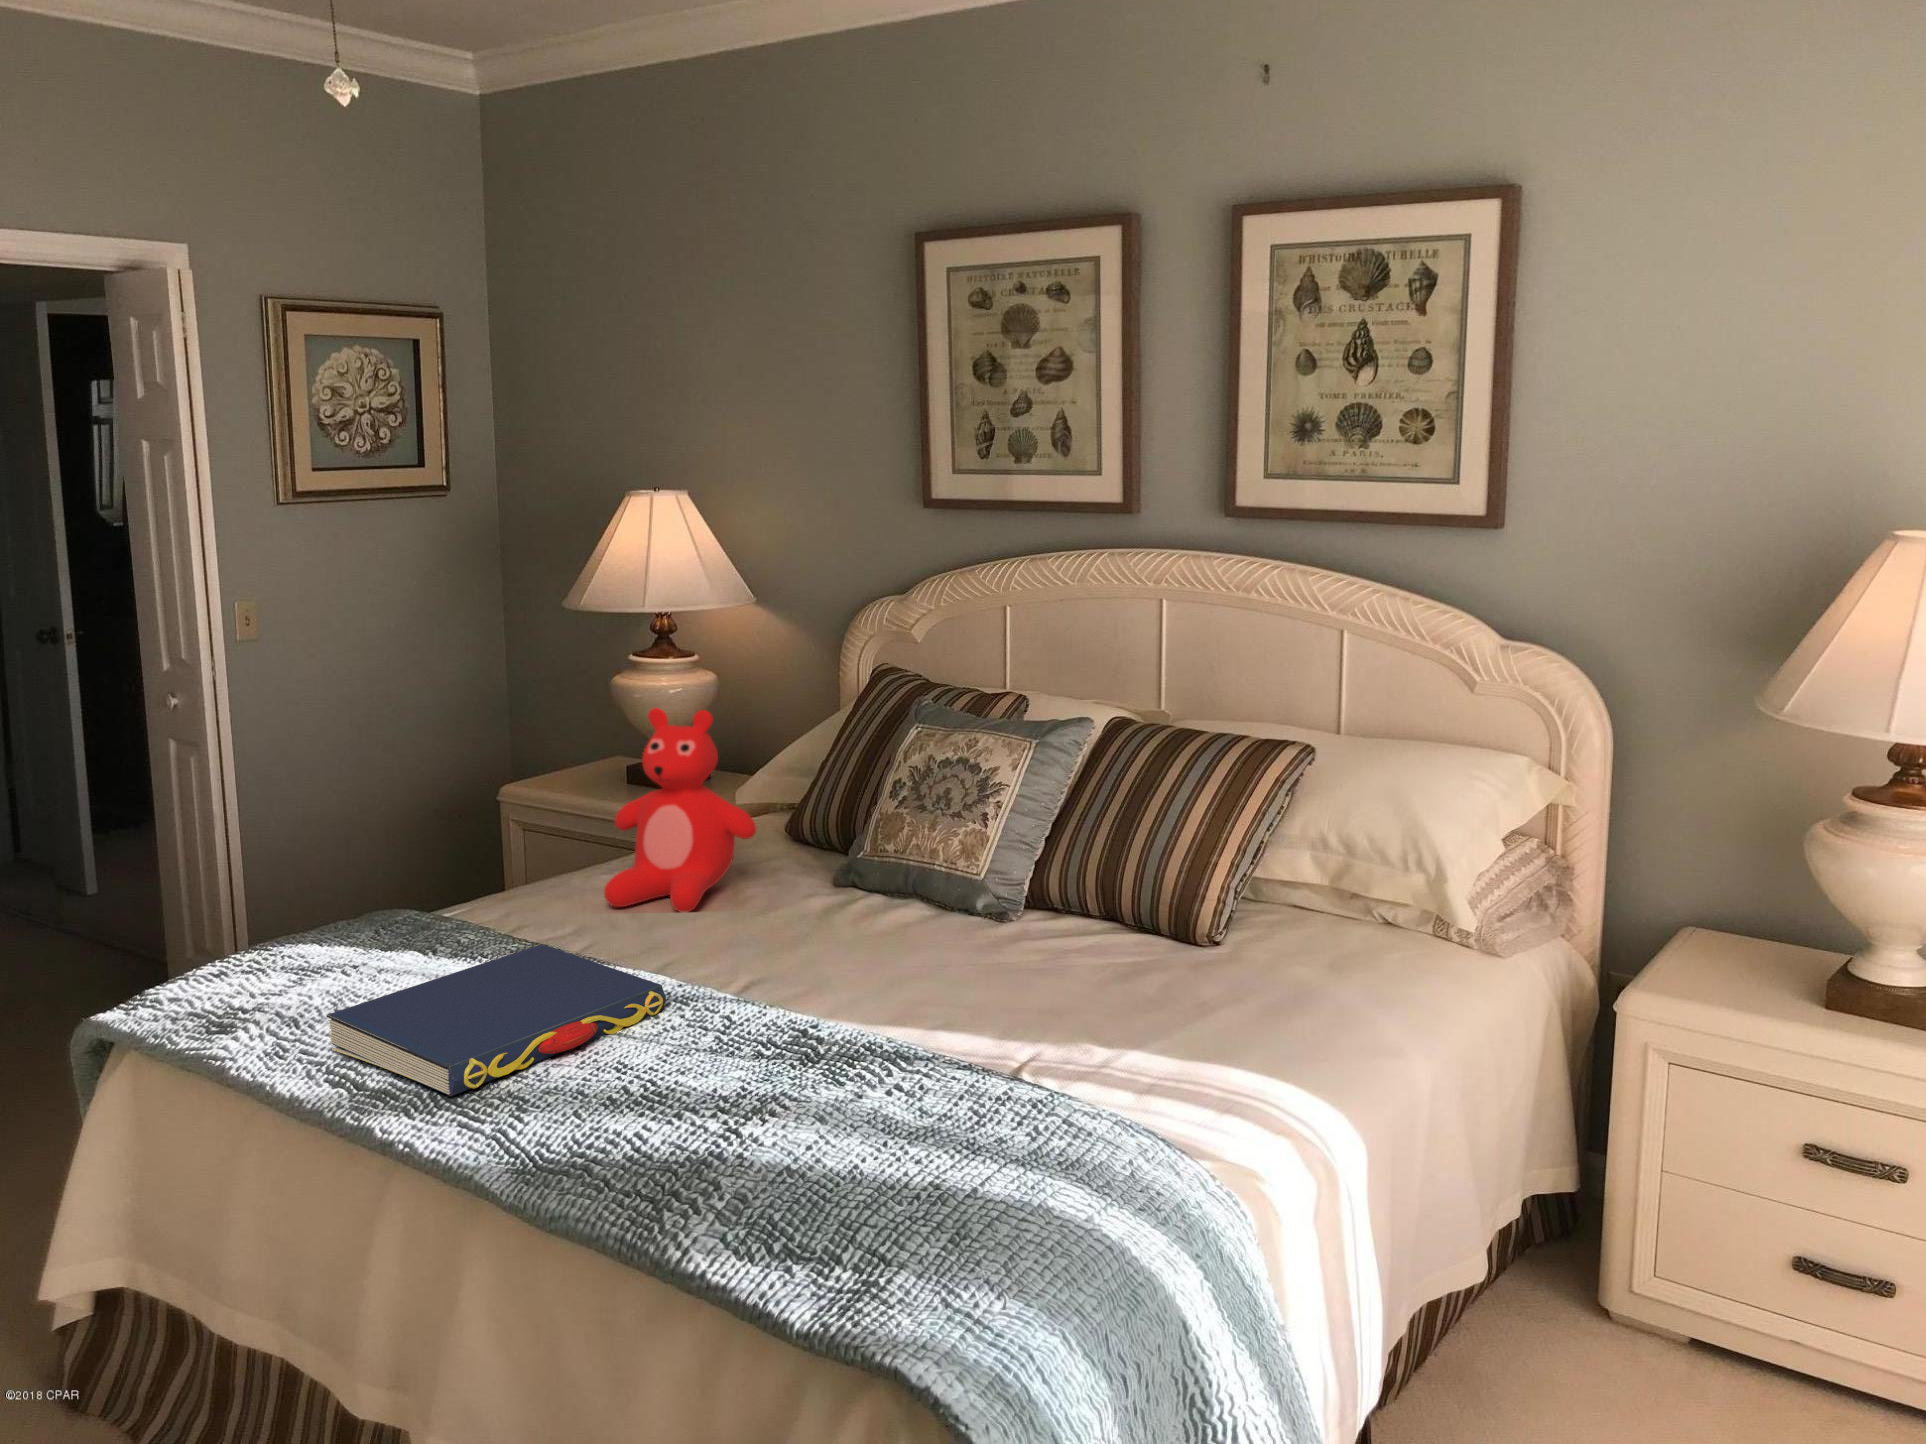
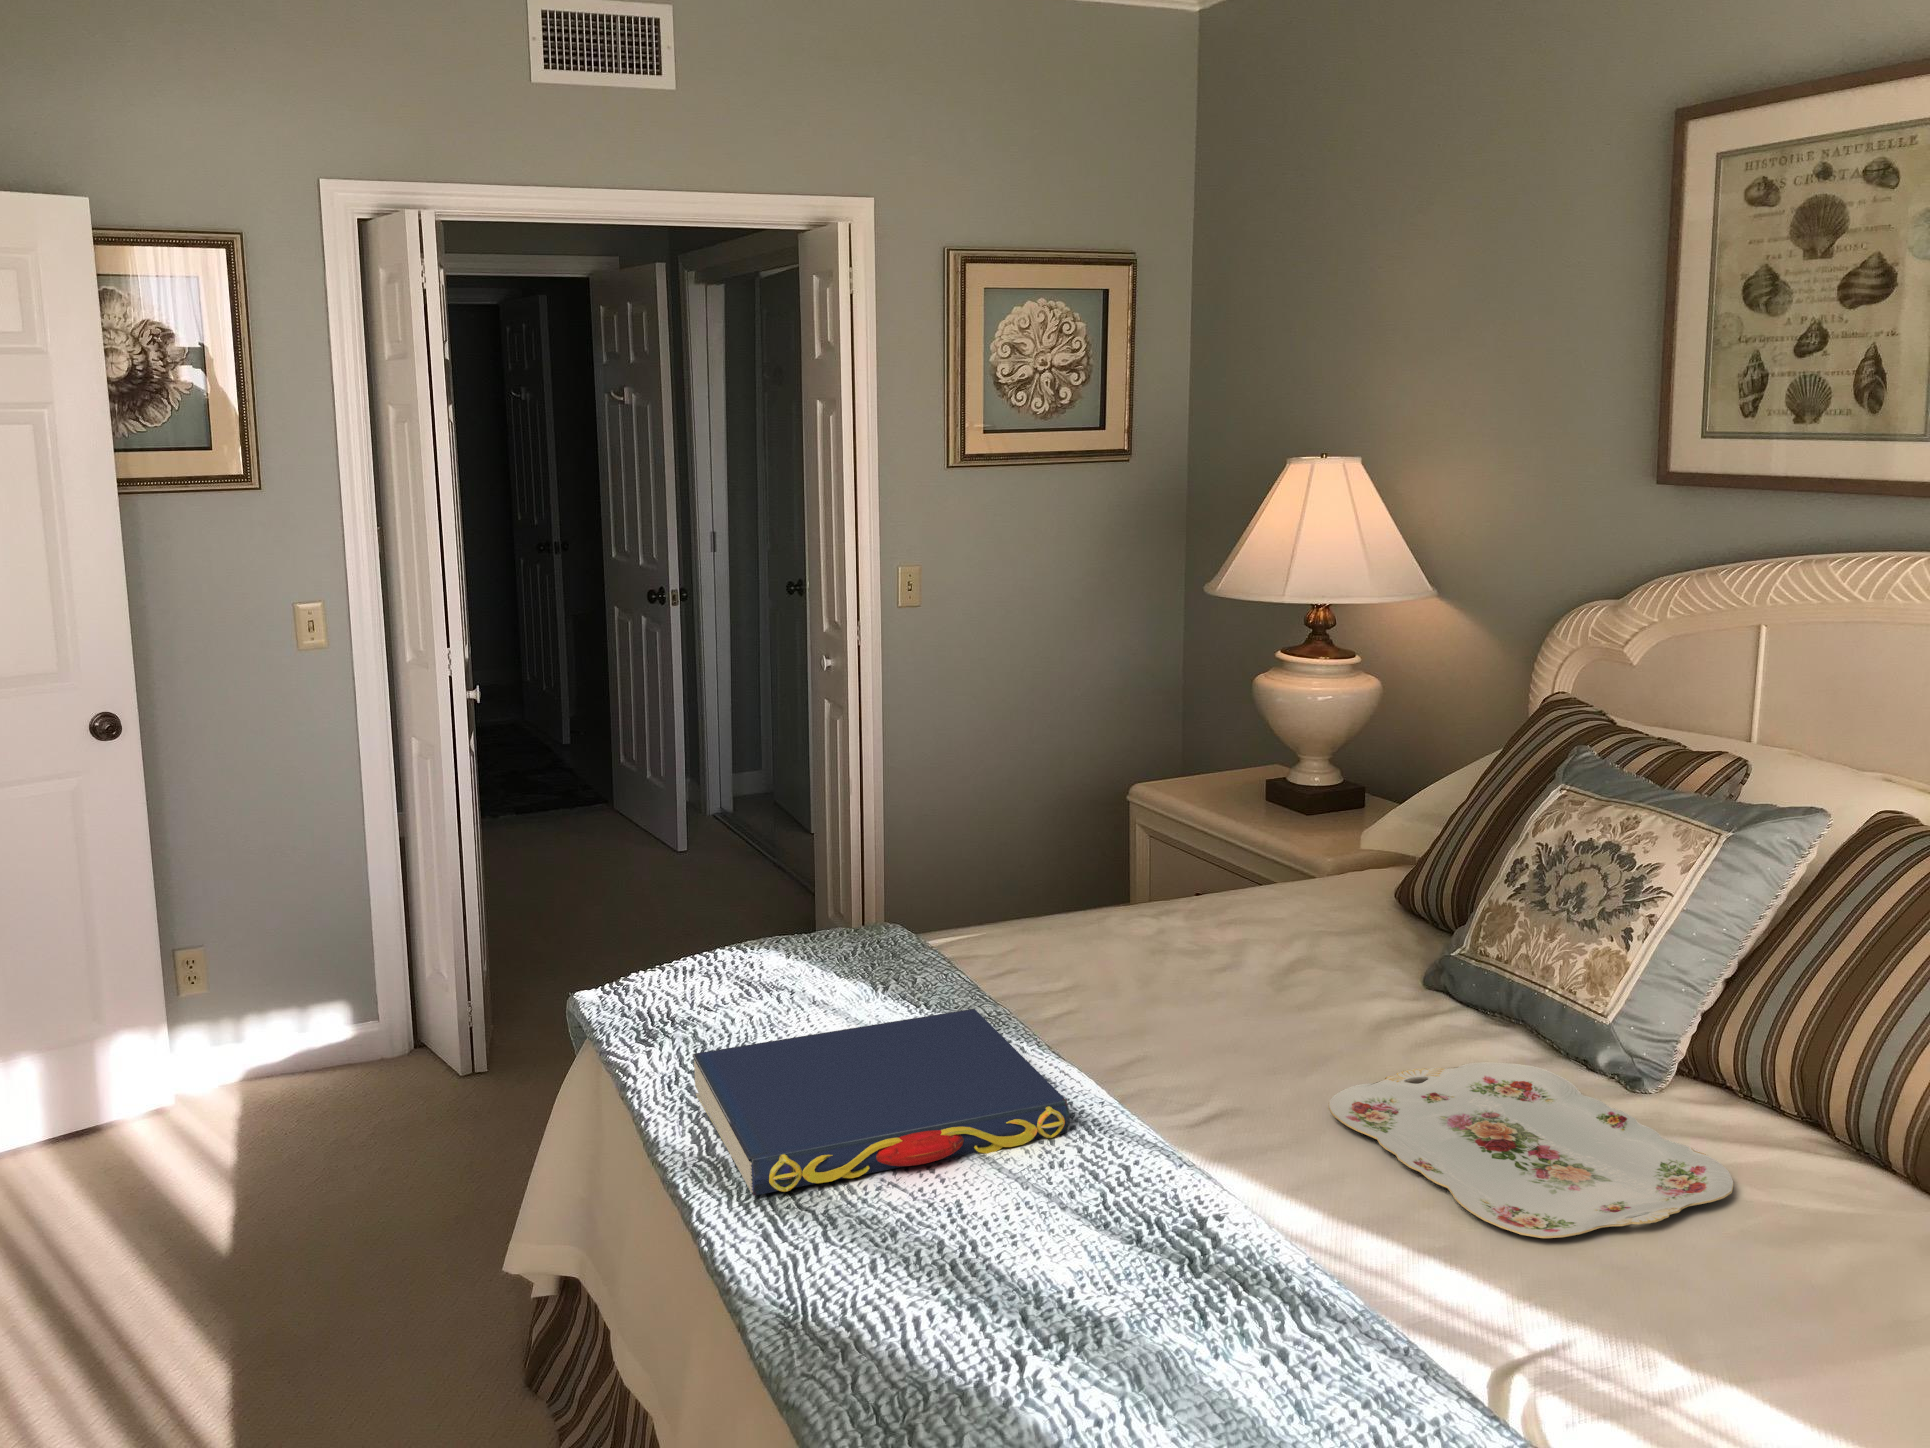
teddy bear: present [604,708,756,913] -> none [1117,726,1314,990]
serving tray: none [826,915,1090,1002] -> present [1329,1062,1734,1238]

